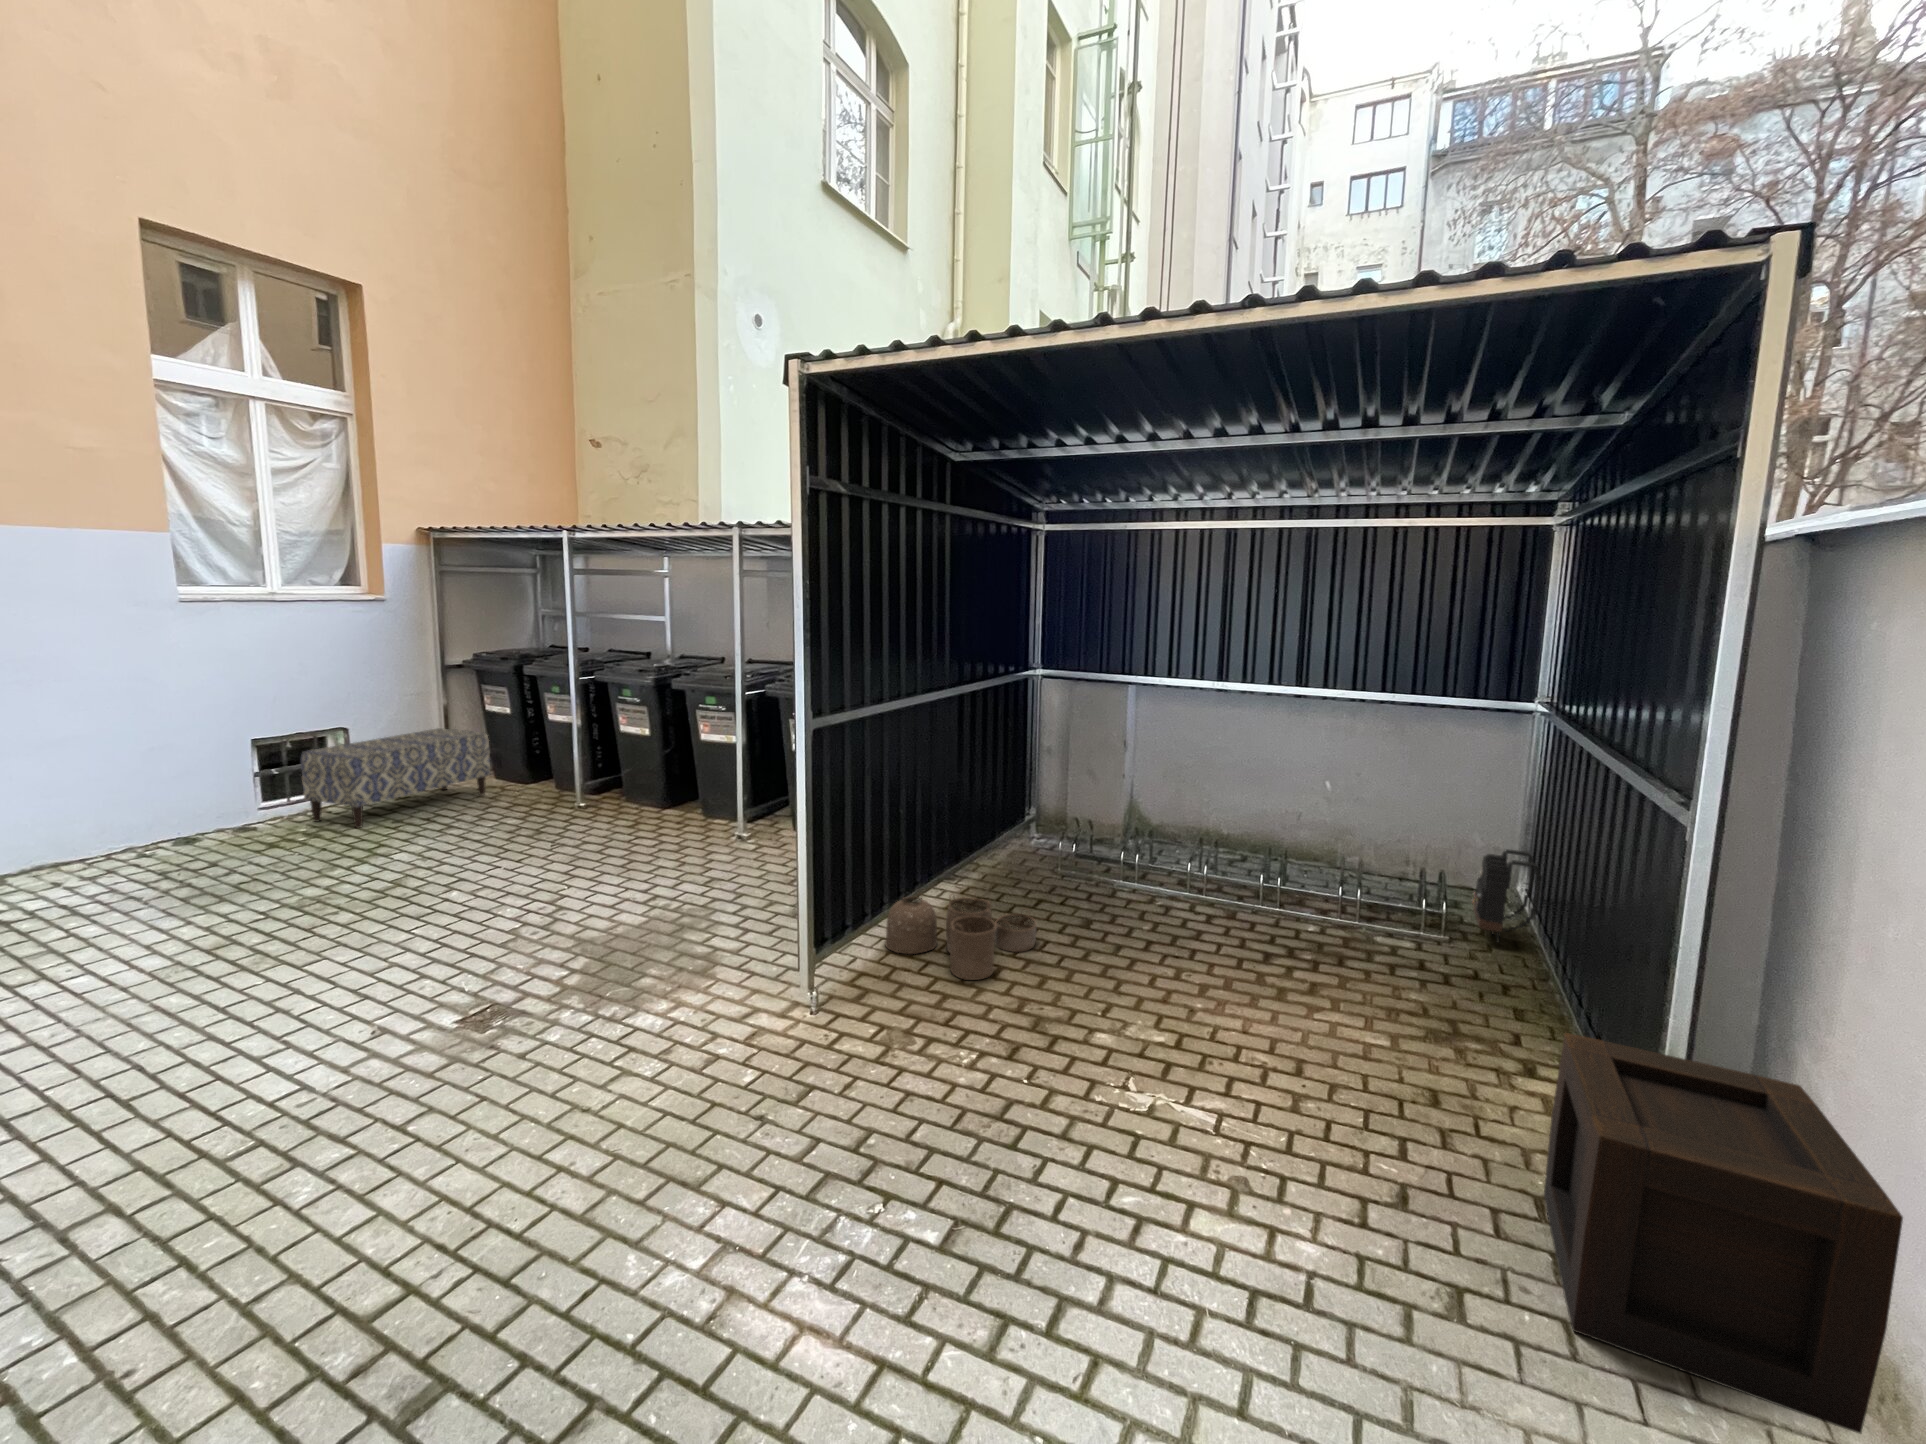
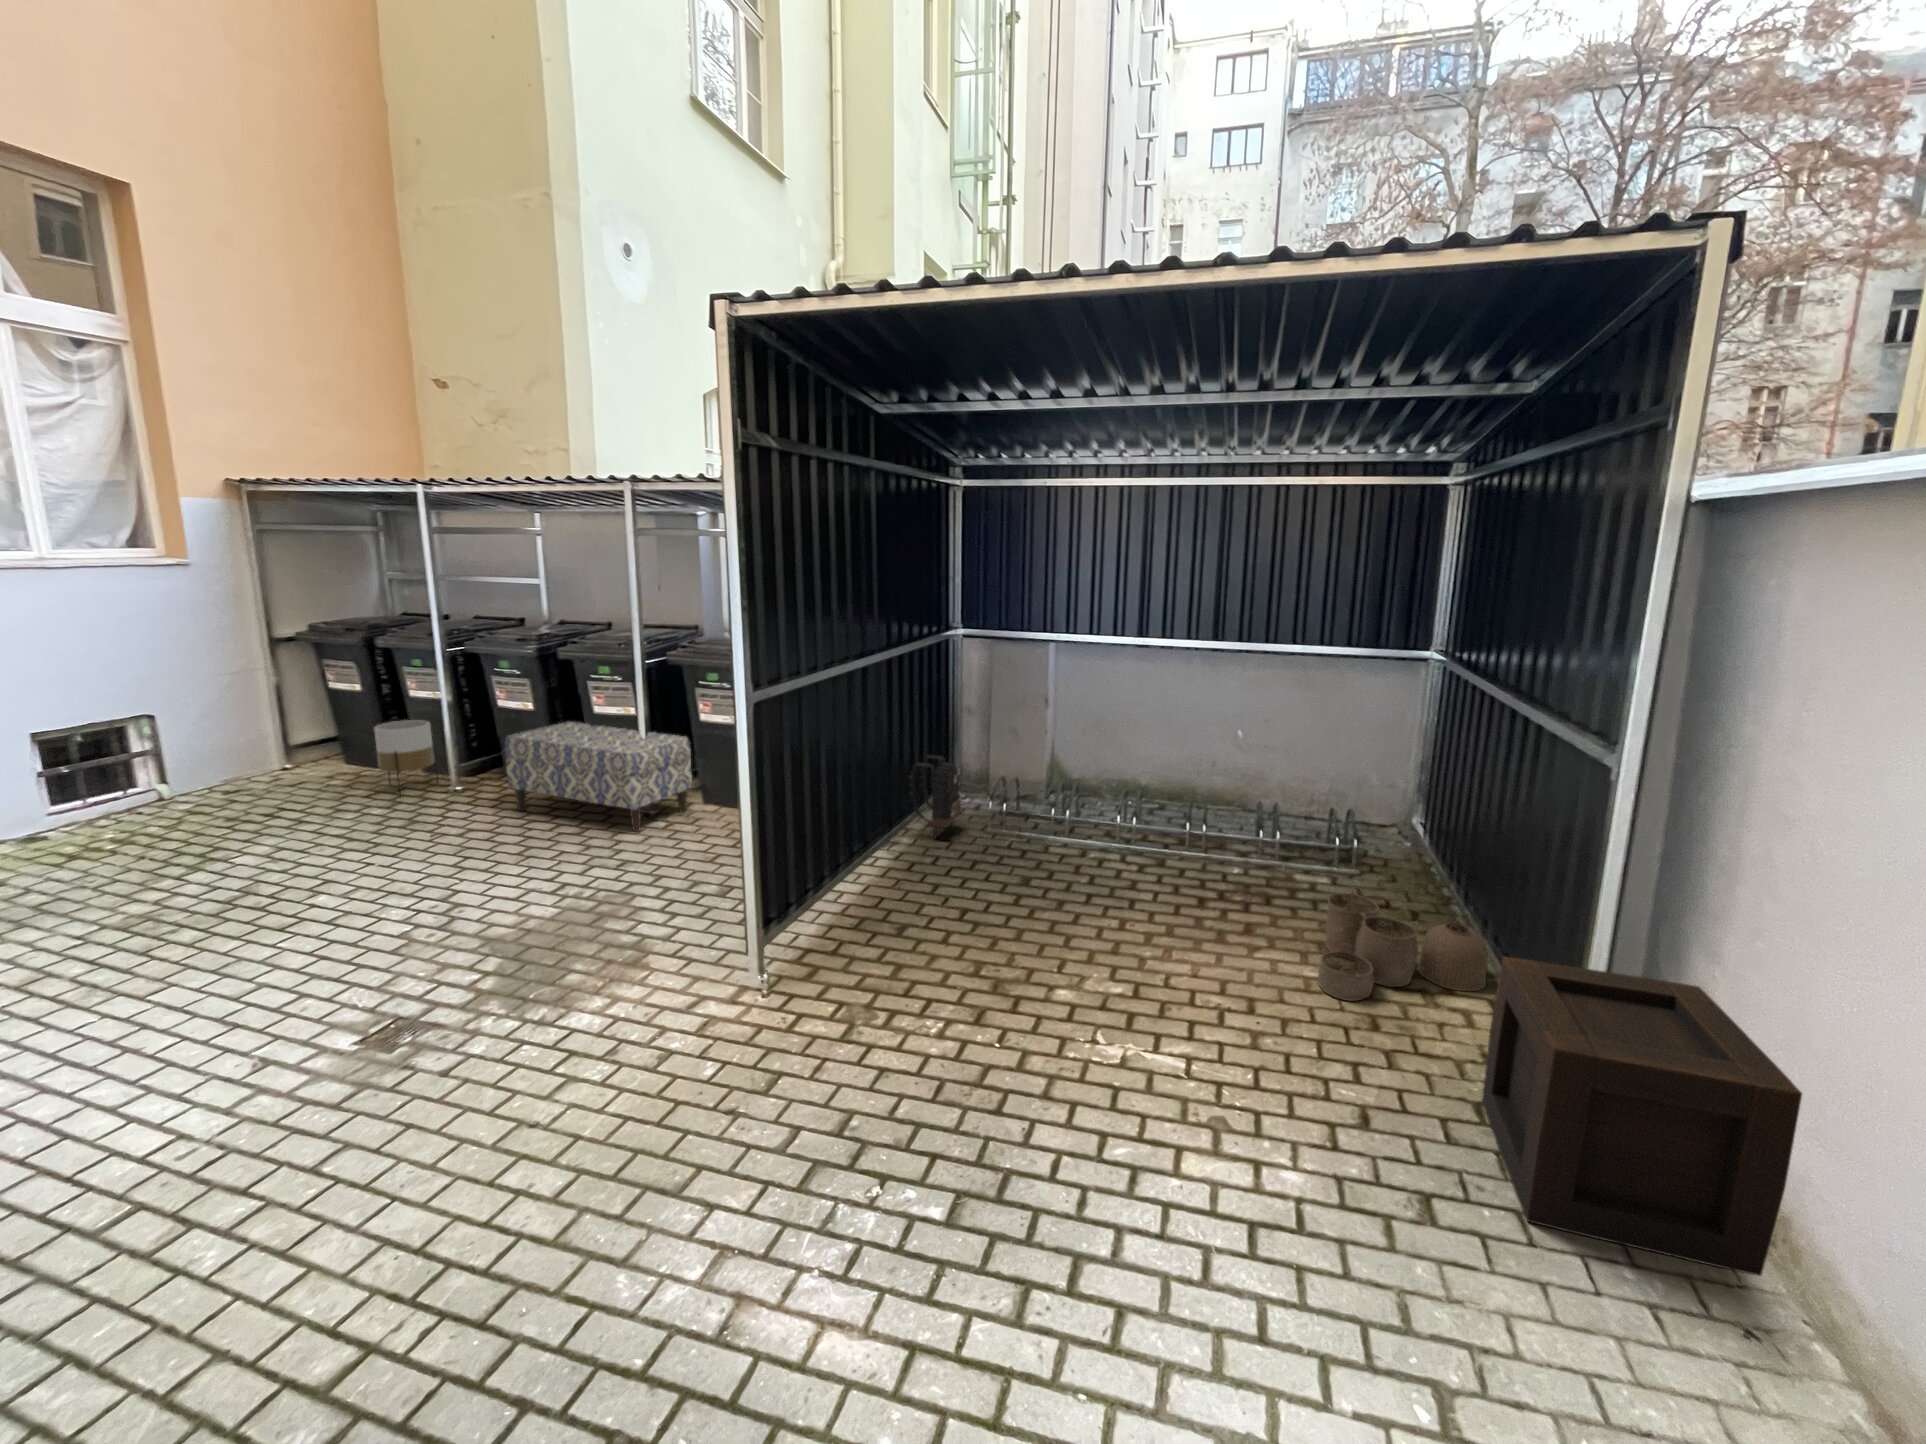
bench: present [301,728,490,828] -> present [505,721,692,832]
planter: none [520,741,570,807] -> present [374,720,436,793]
backpack: present [1473,849,1542,942] -> present [909,755,962,838]
woven basket: present [885,894,1037,980] -> present [1318,888,1489,1001]

